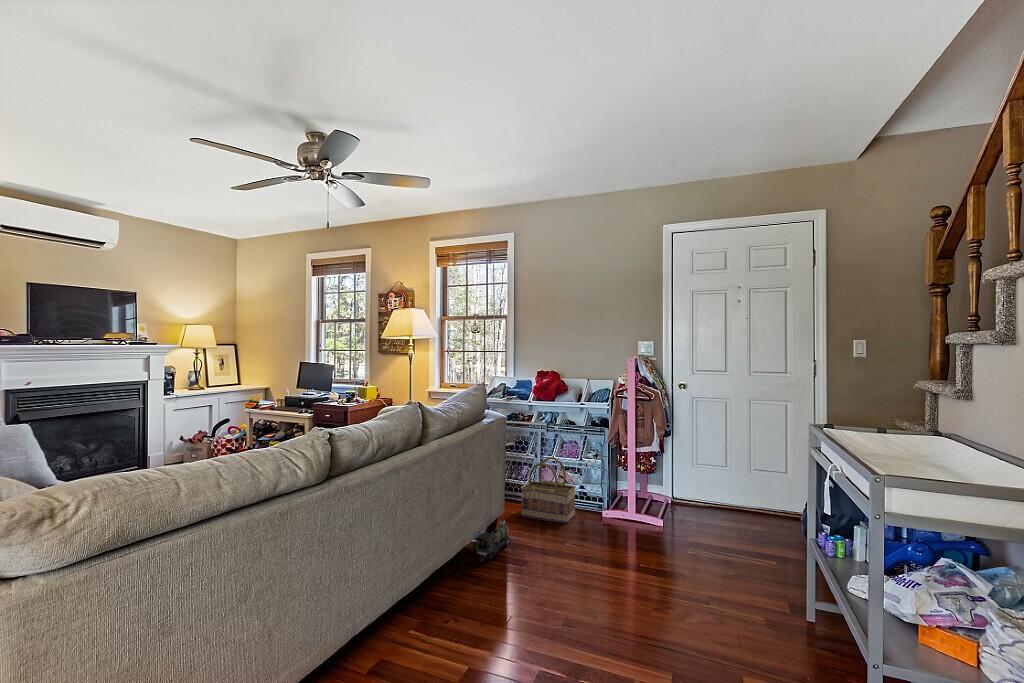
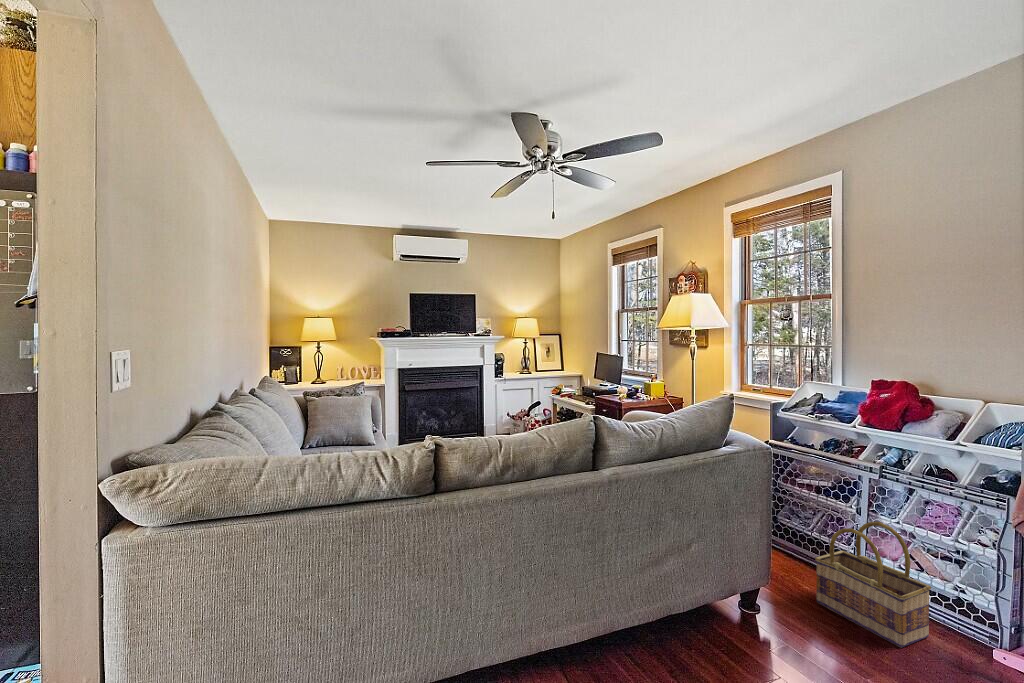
toy train: present [474,516,511,562] -> none [692,595,772,659]

